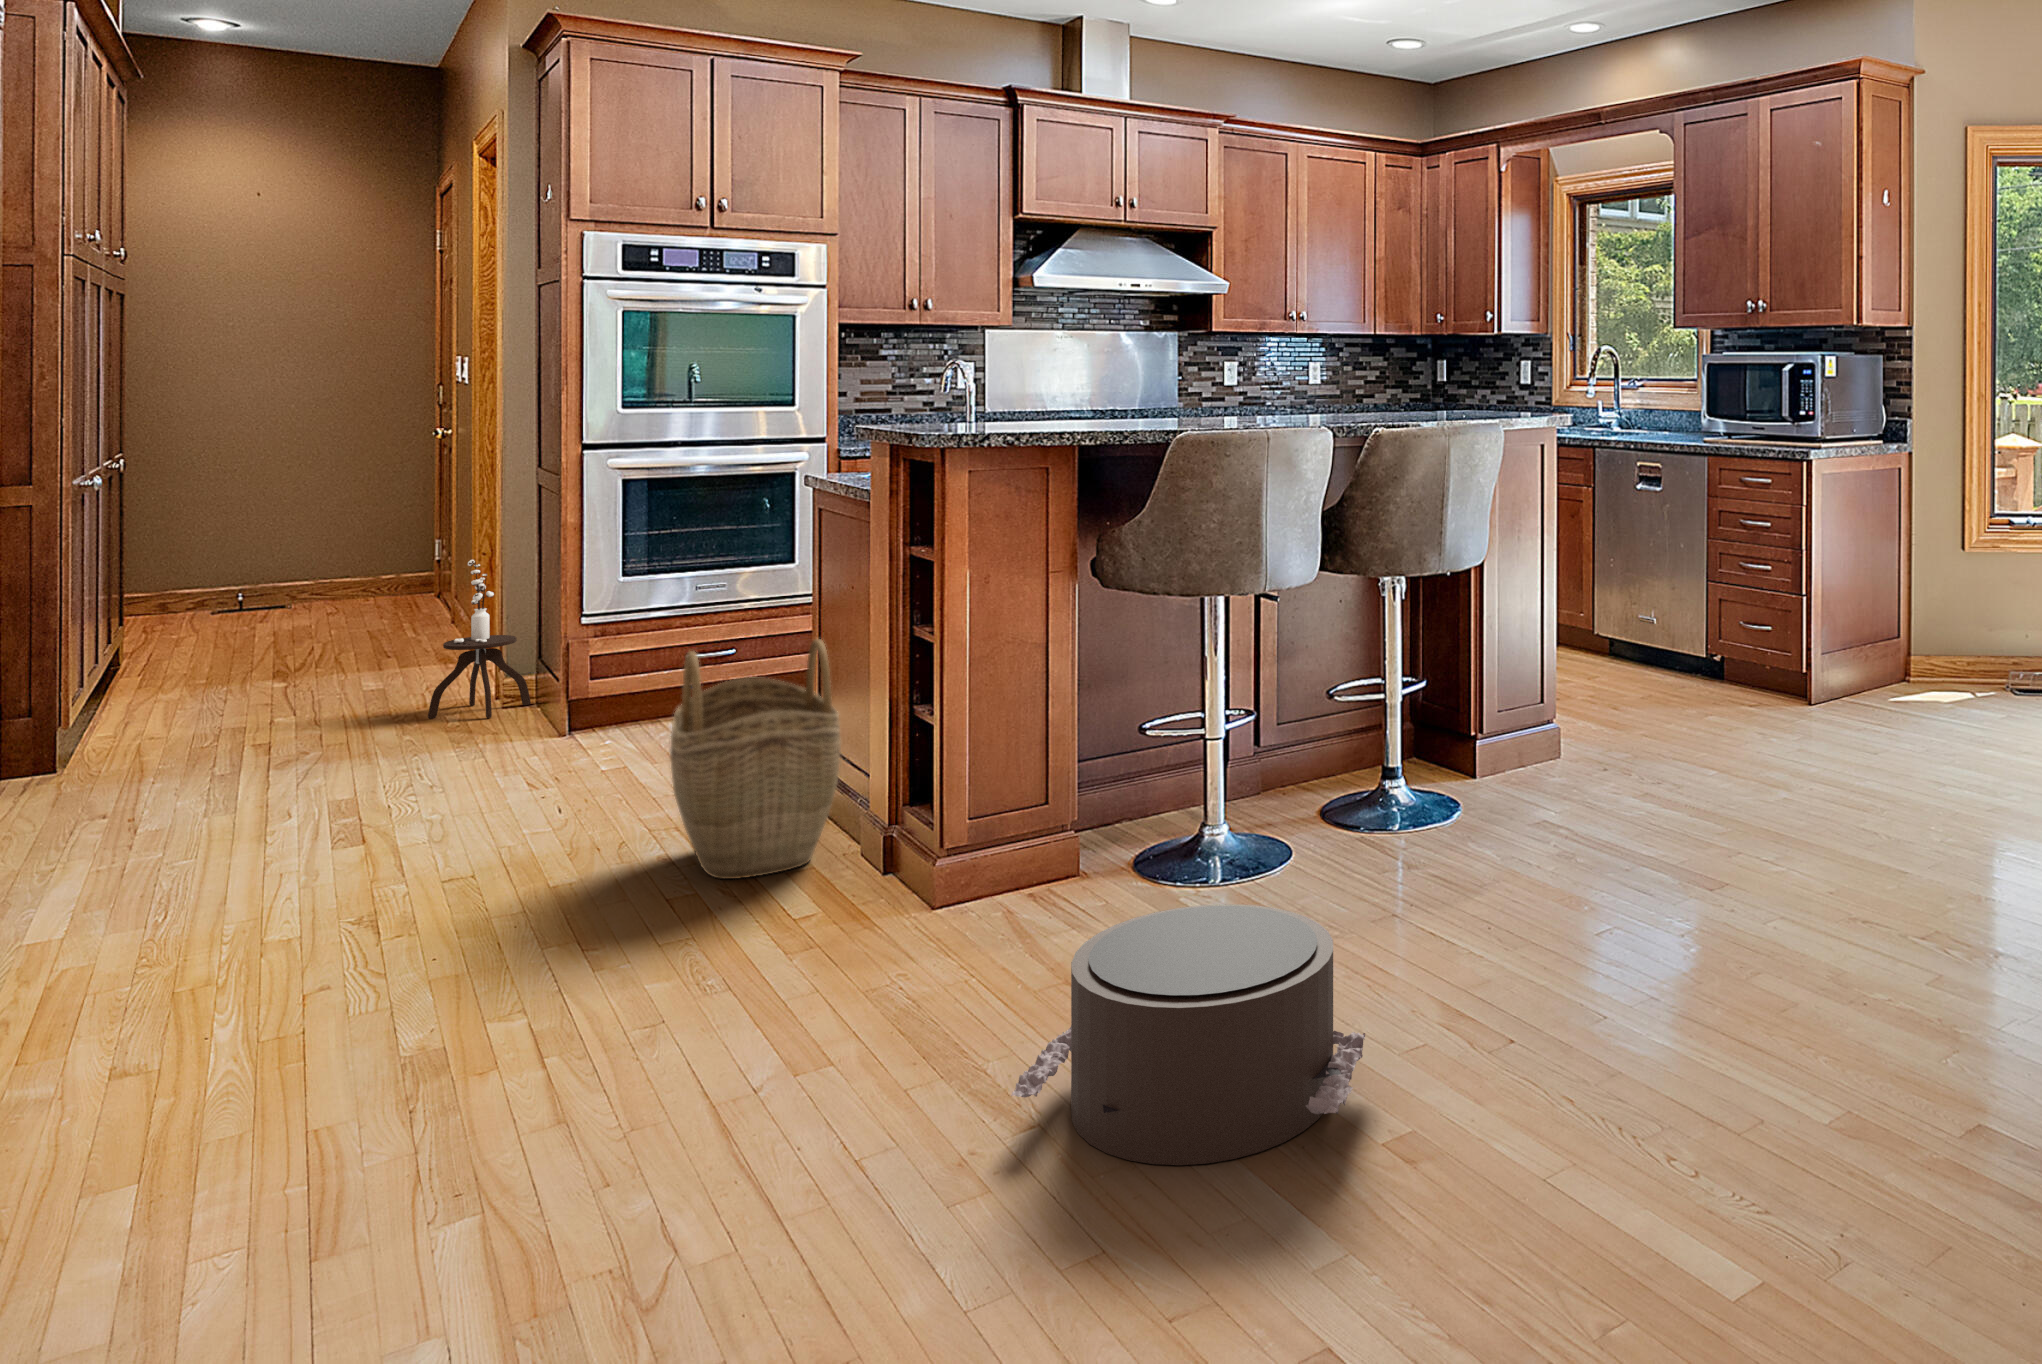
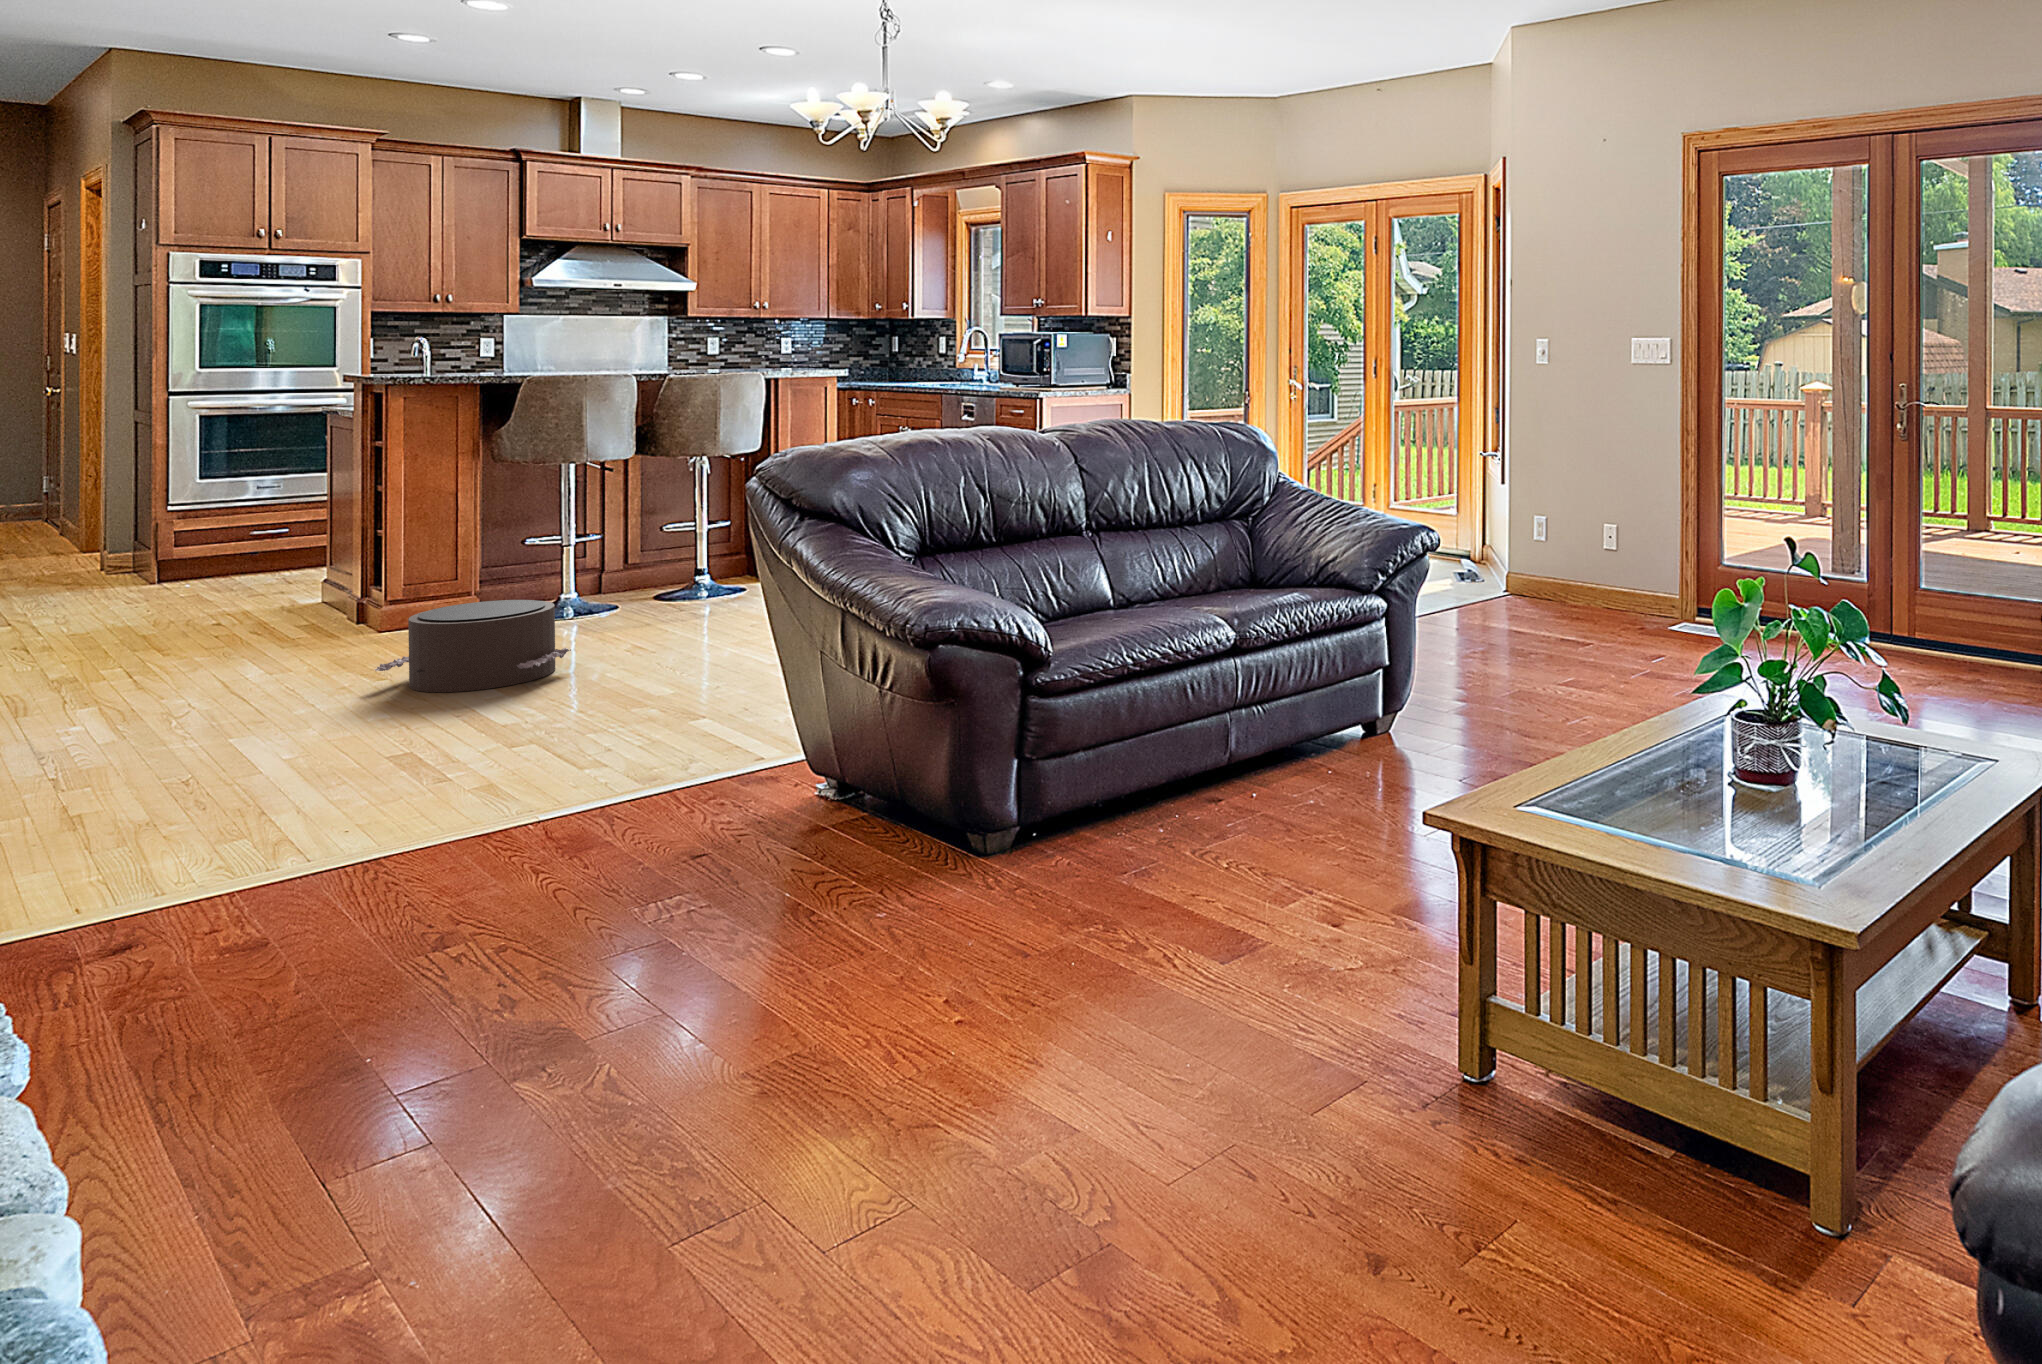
side table: present [428,560,531,719] -> none [50,473,132,580]
woven basket: present [670,639,841,879] -> none [220,500,335,631]

